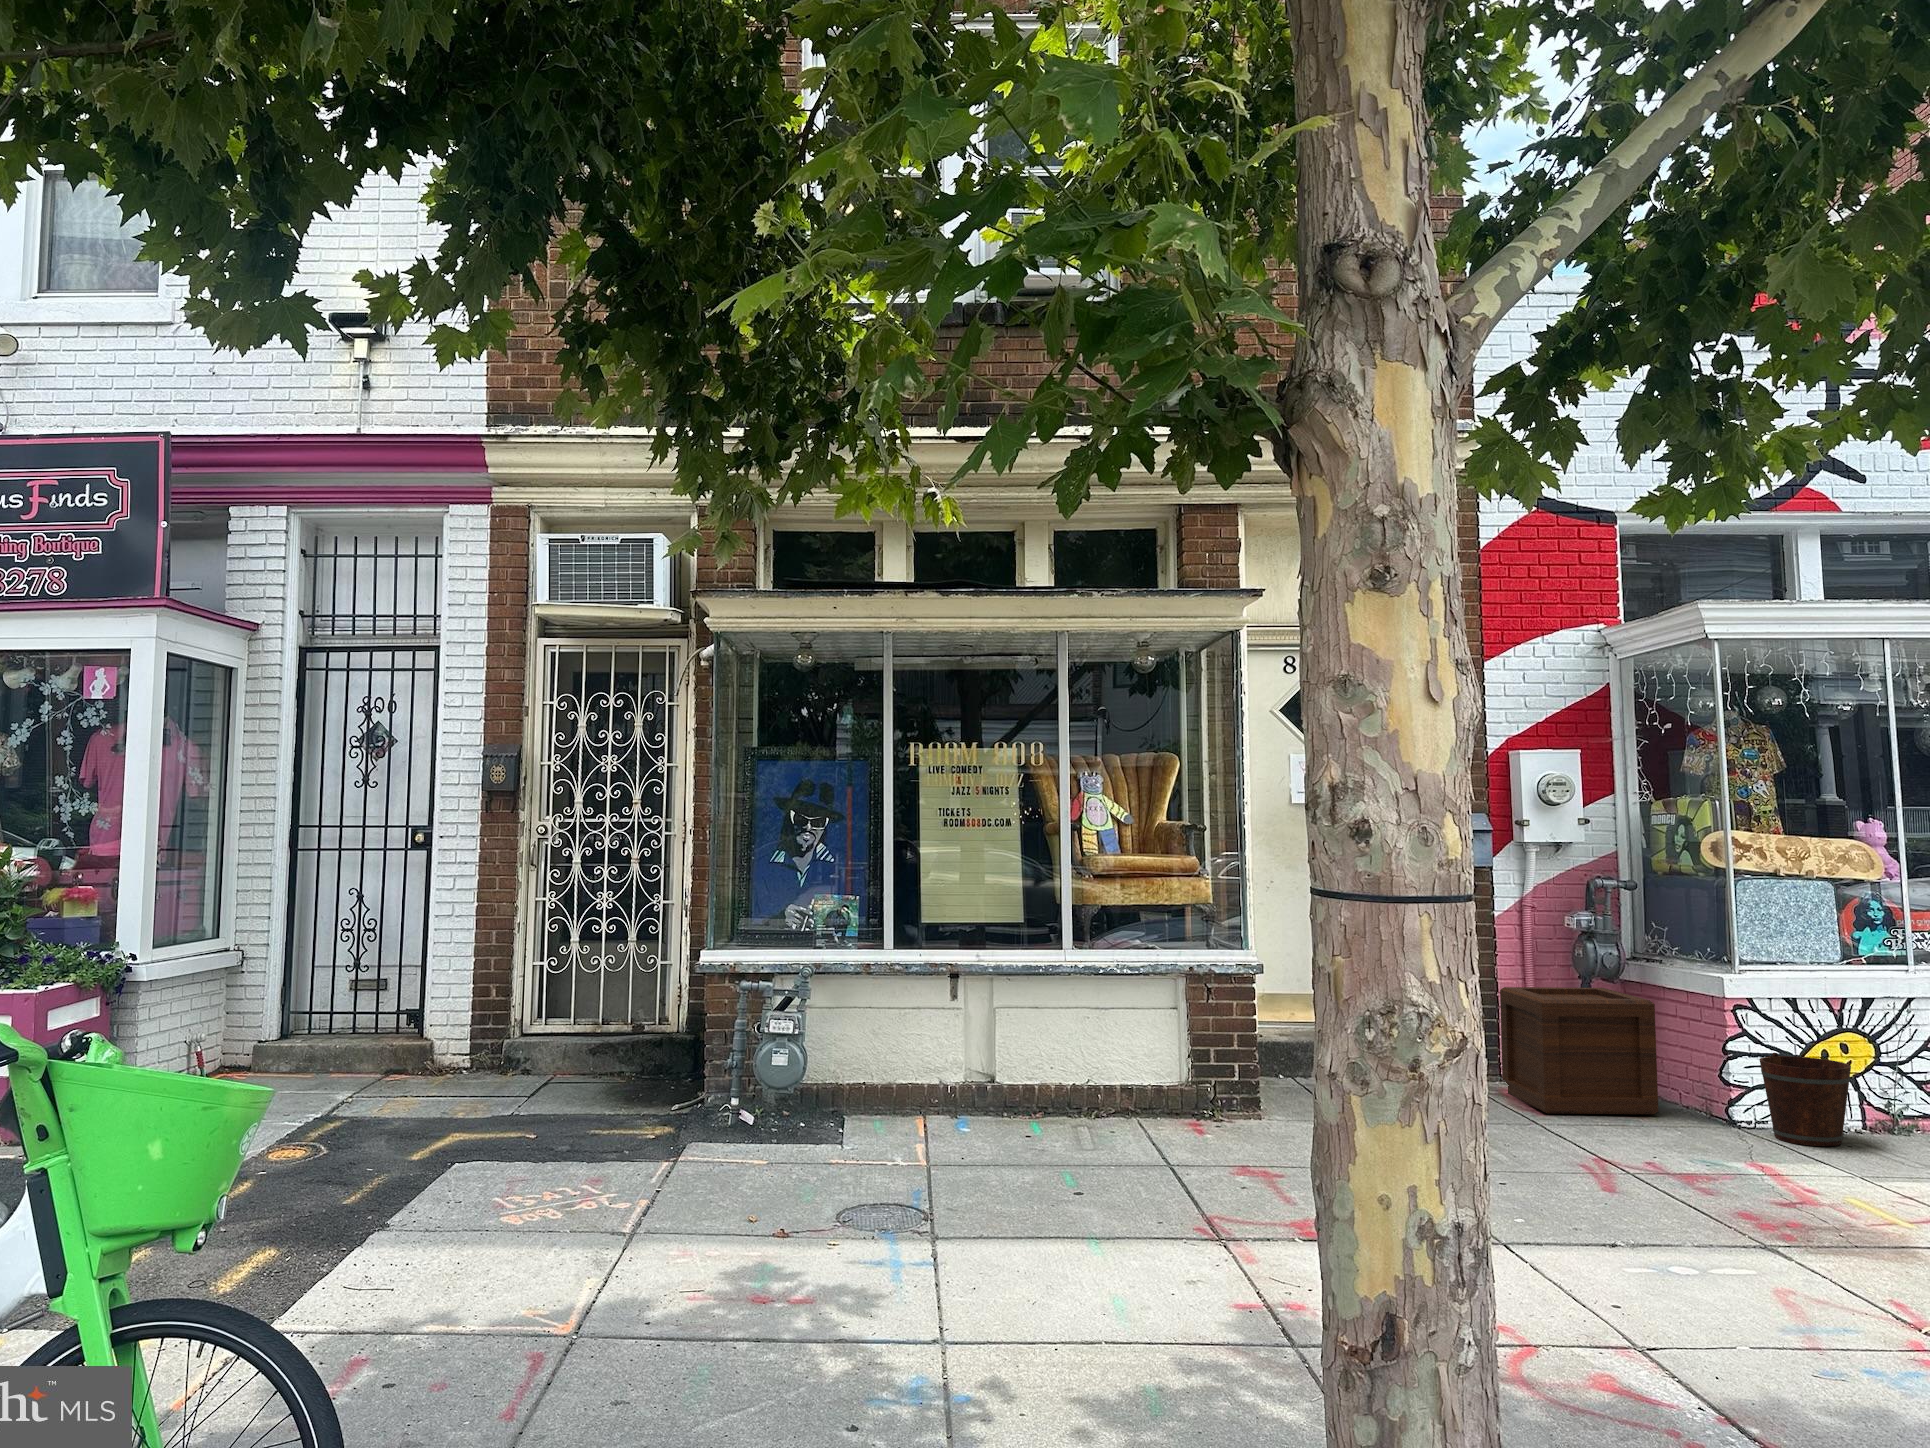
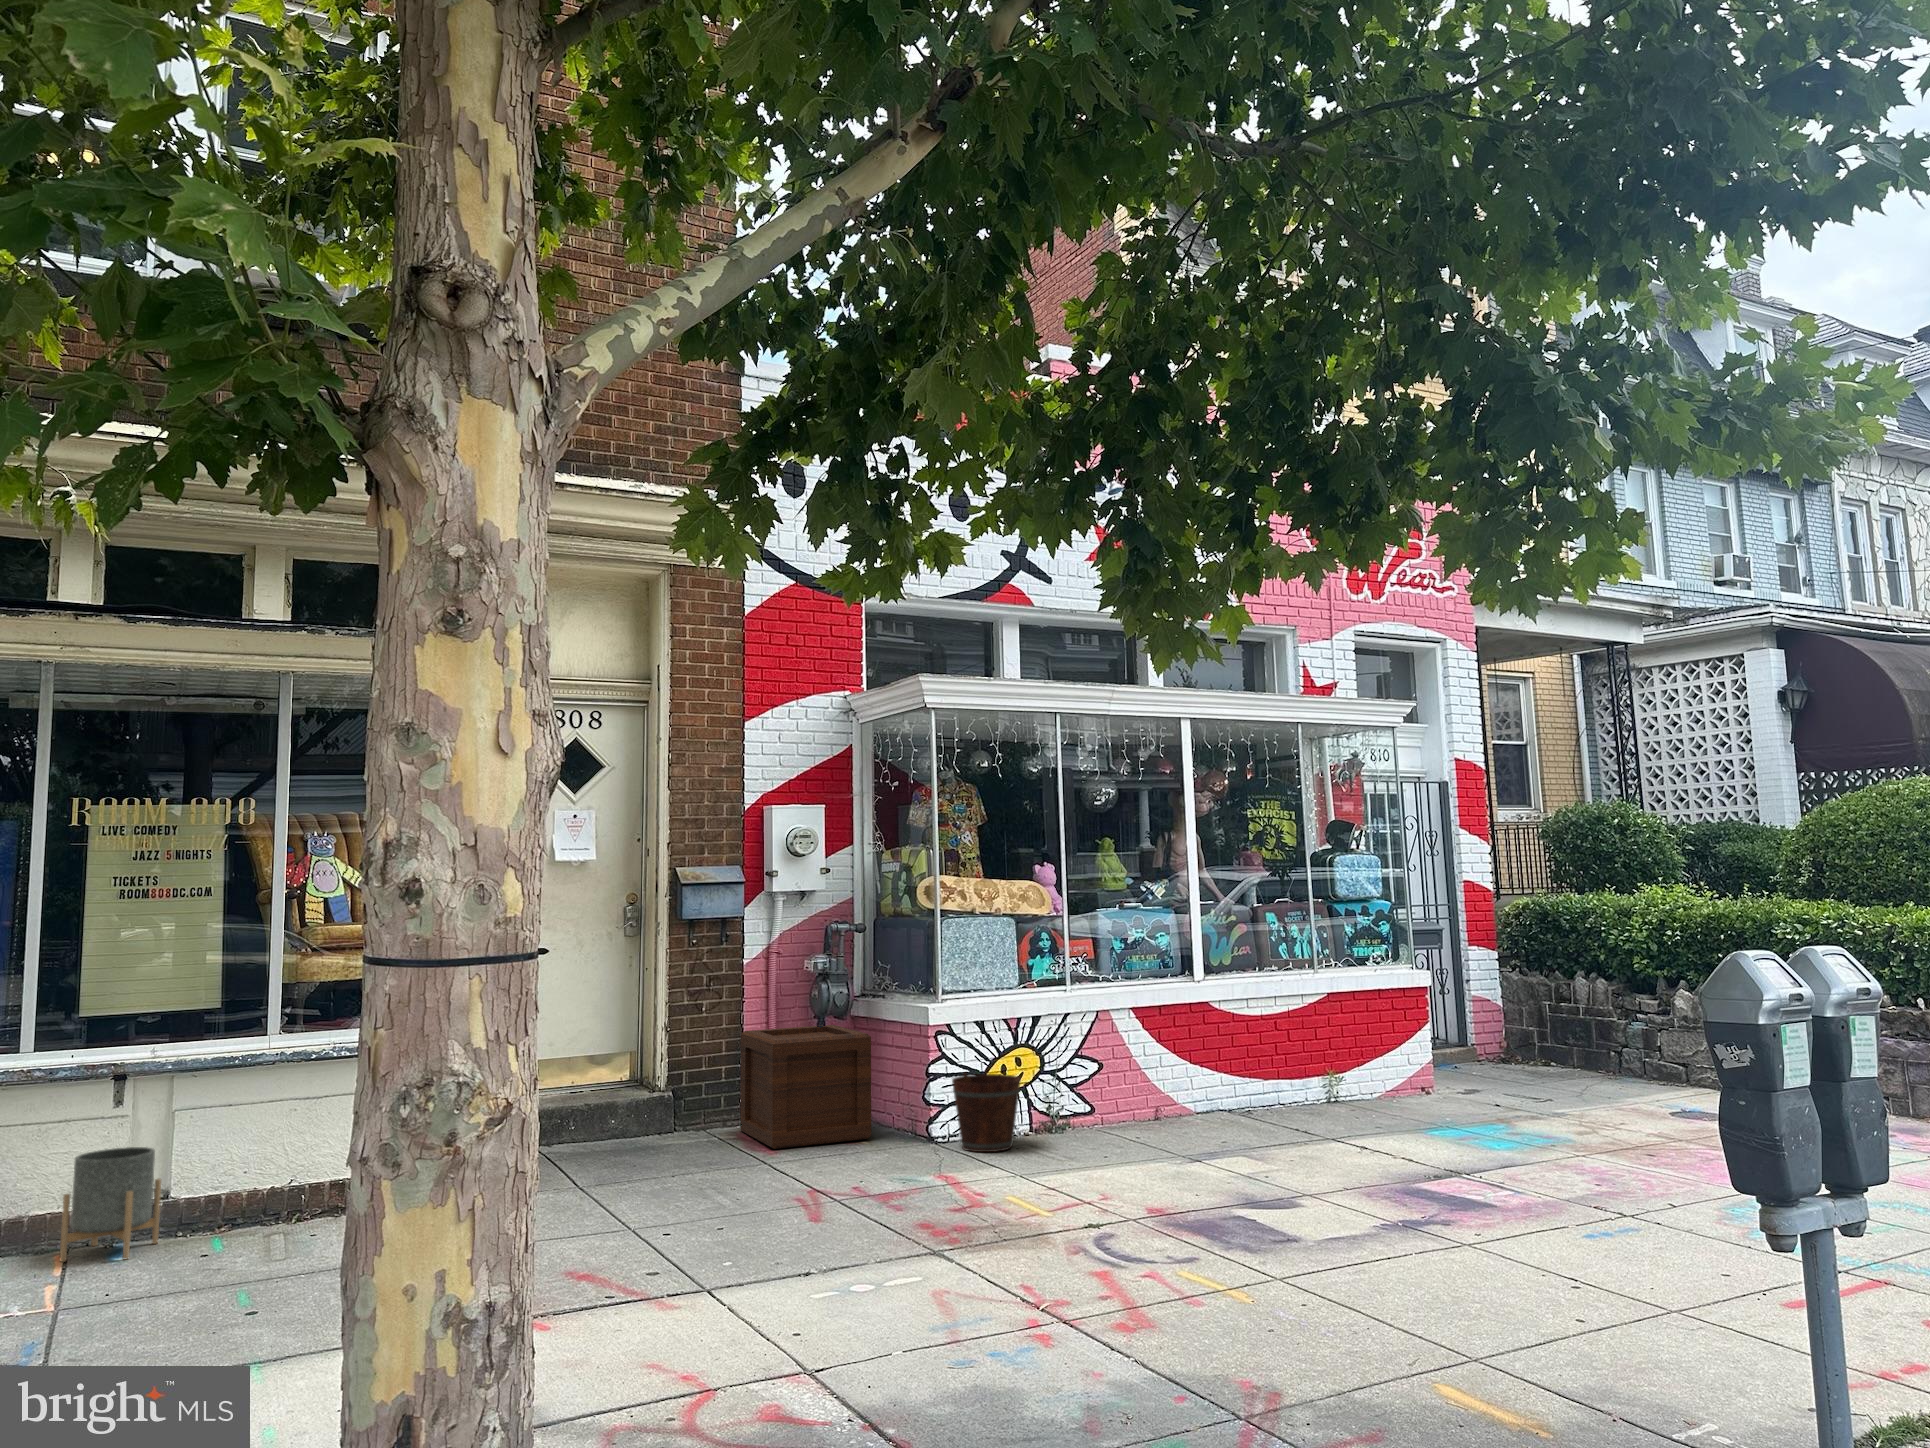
planter: none [919,1046,989,1143] -> present [60,1147,161,1262]

